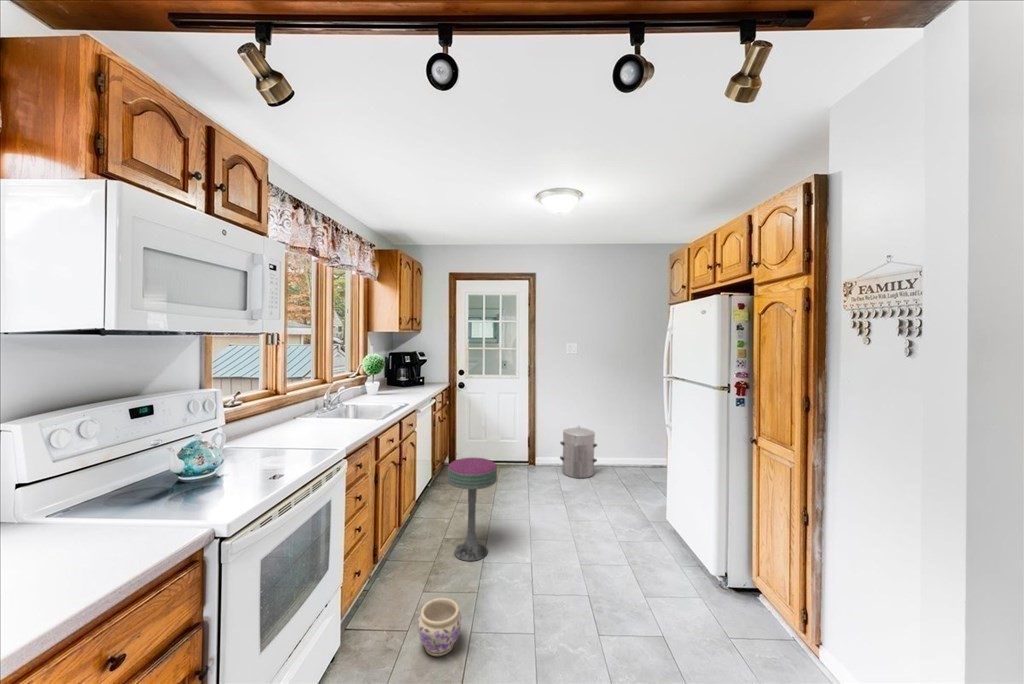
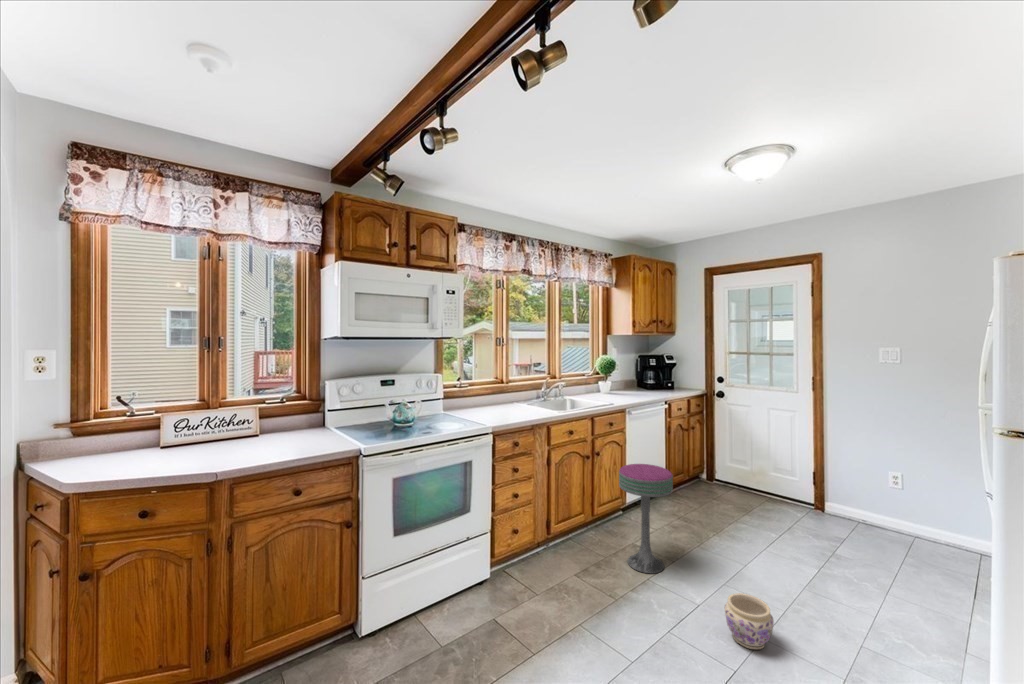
waste bin: present [560,427,597,478] -> none [856,467,930,550]
planter: present [418,598,461,657] -> present [725,593,774,650]

